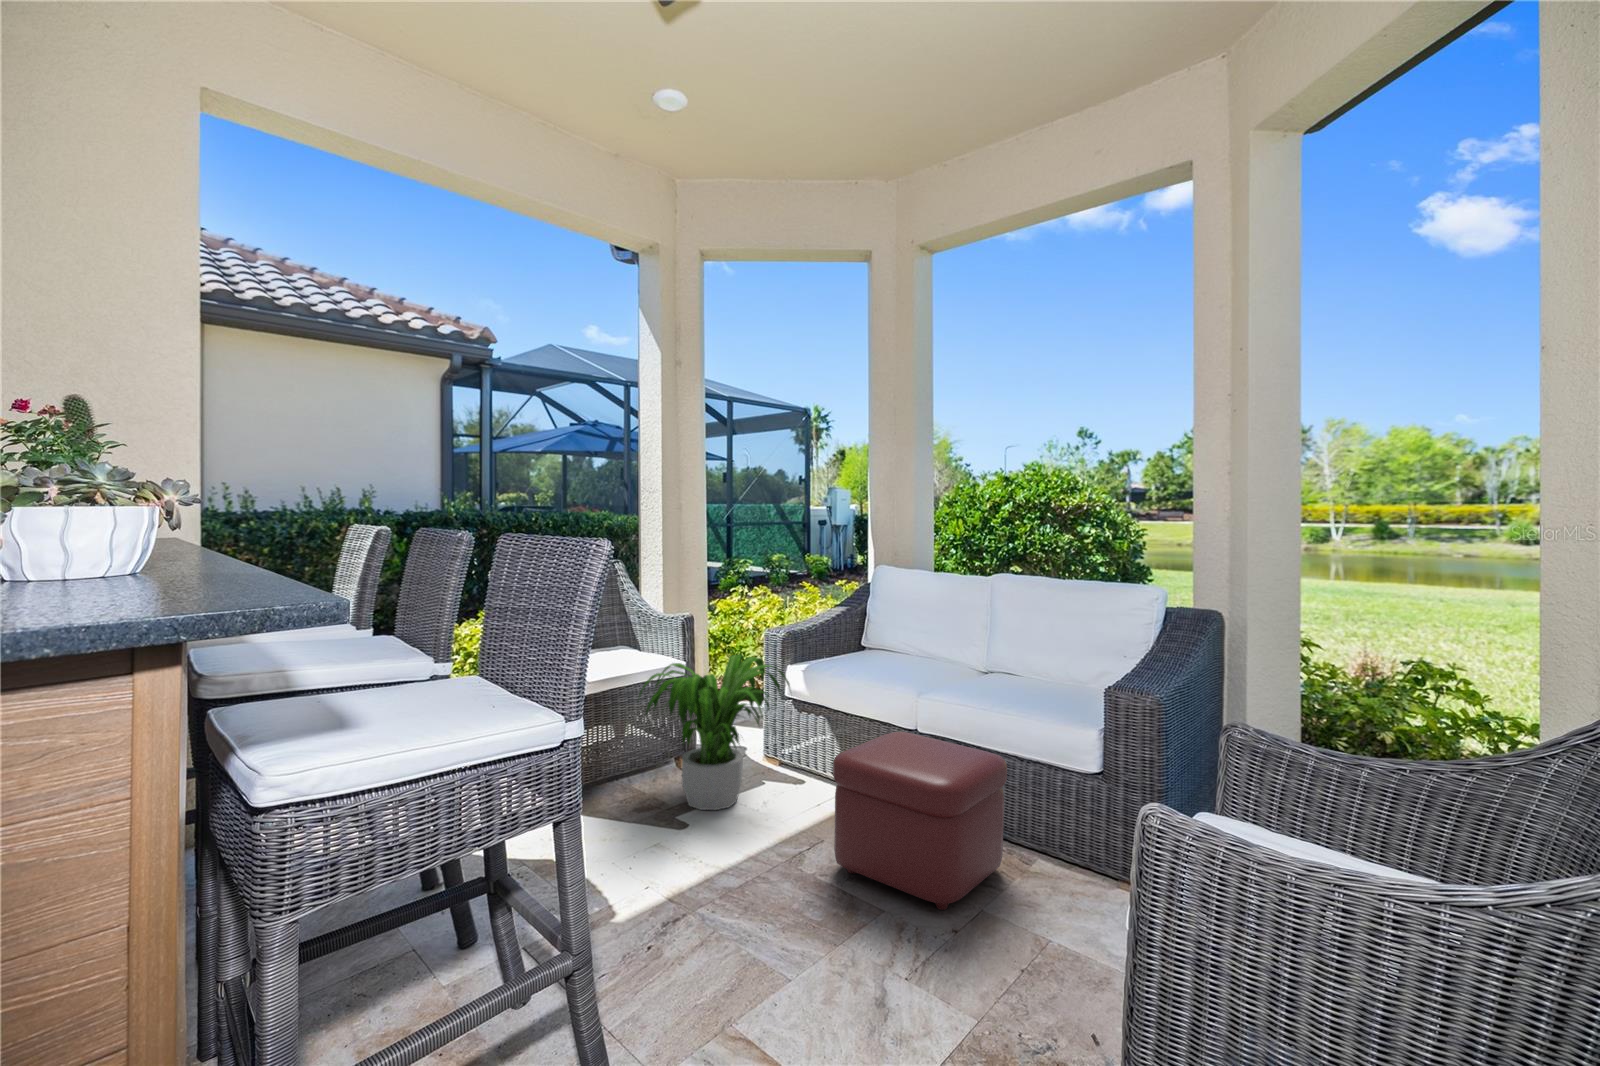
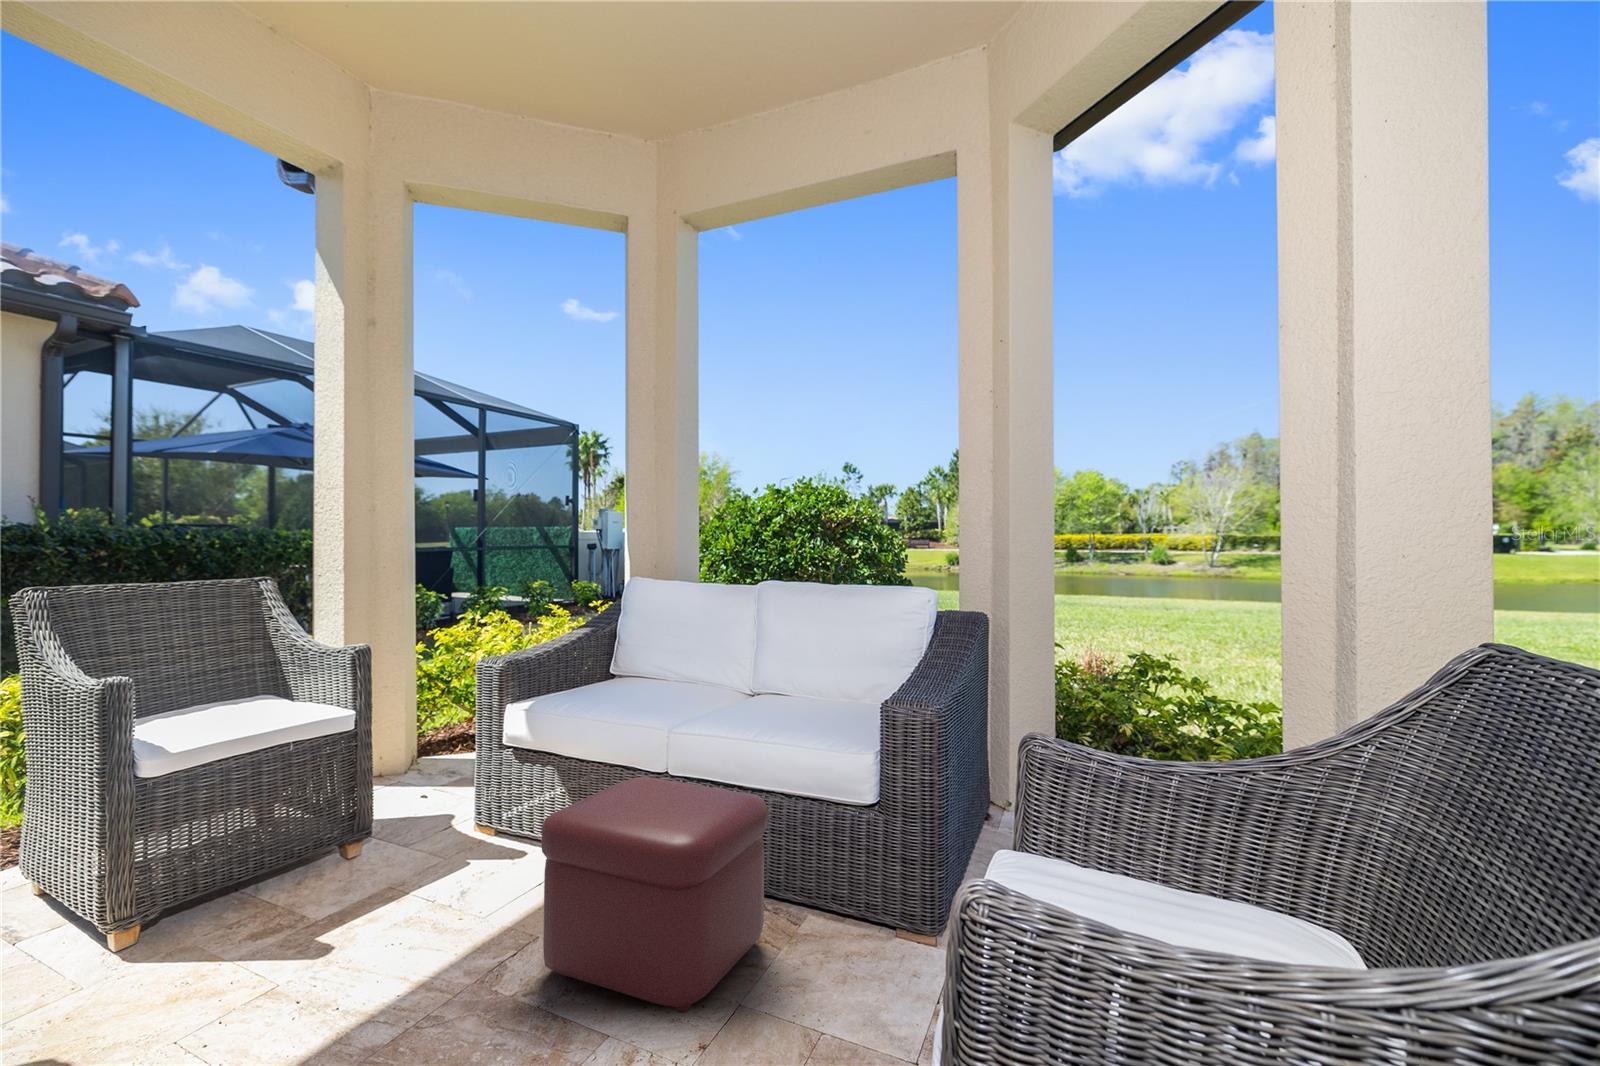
potted plant: present [639,654,790,810] -> none [271,693,505,910]

